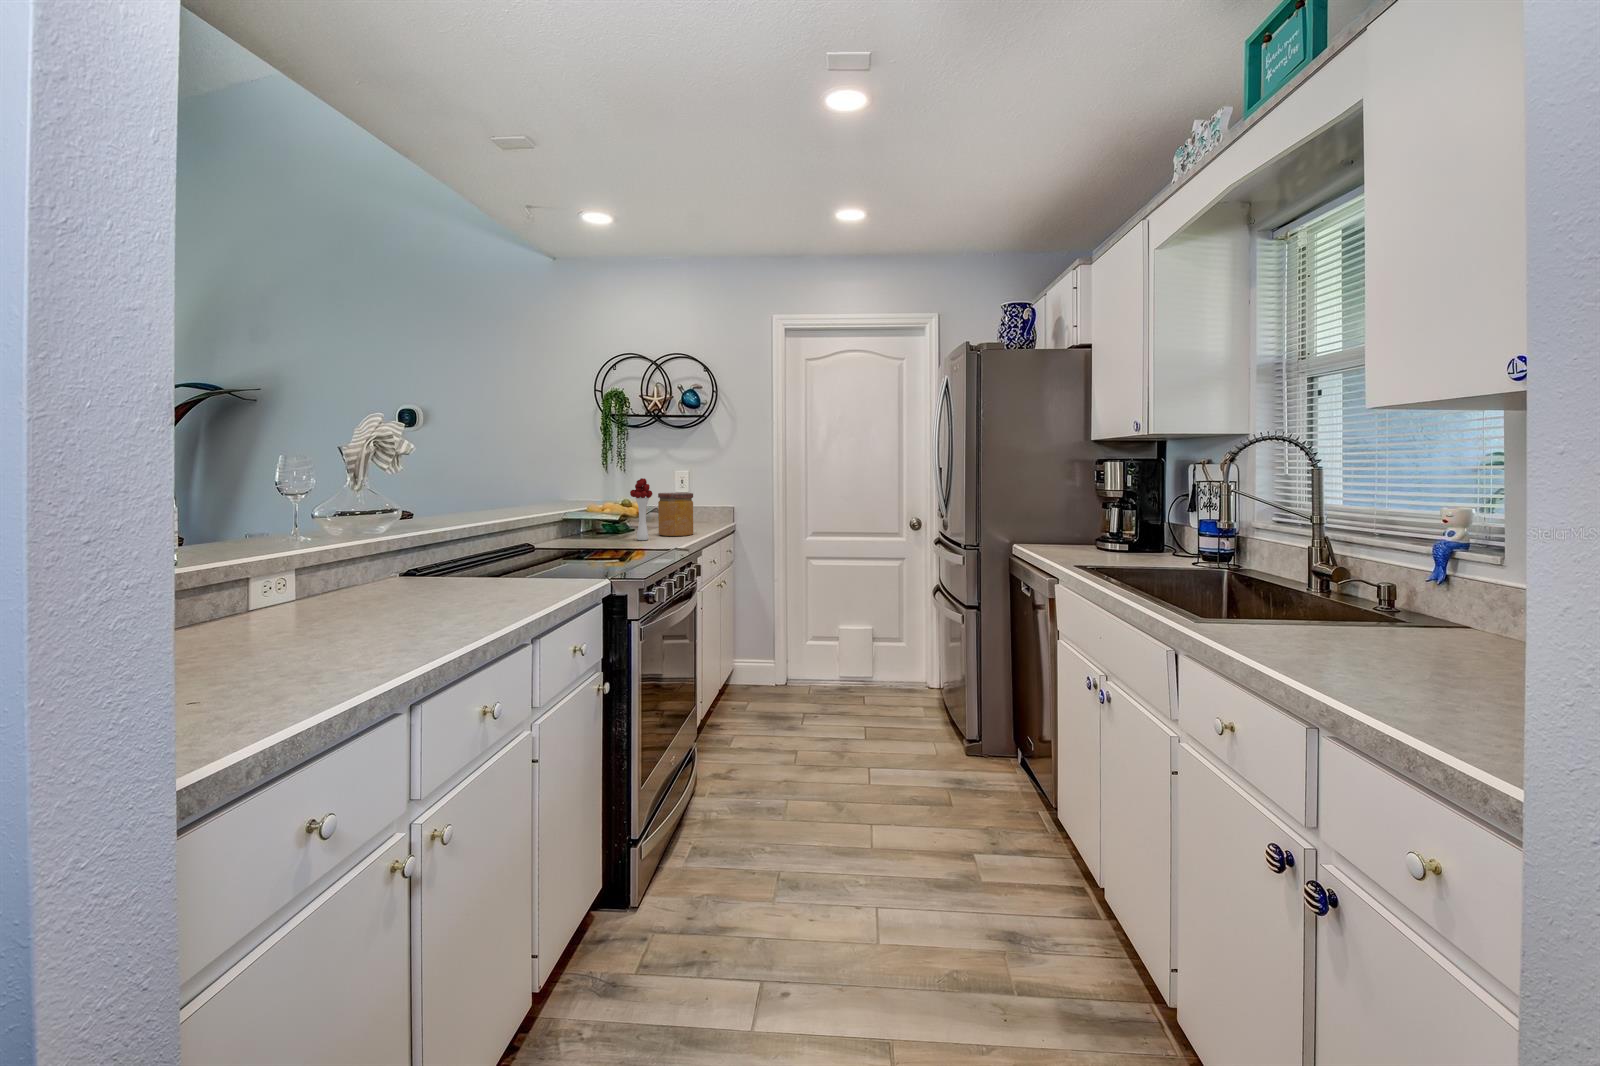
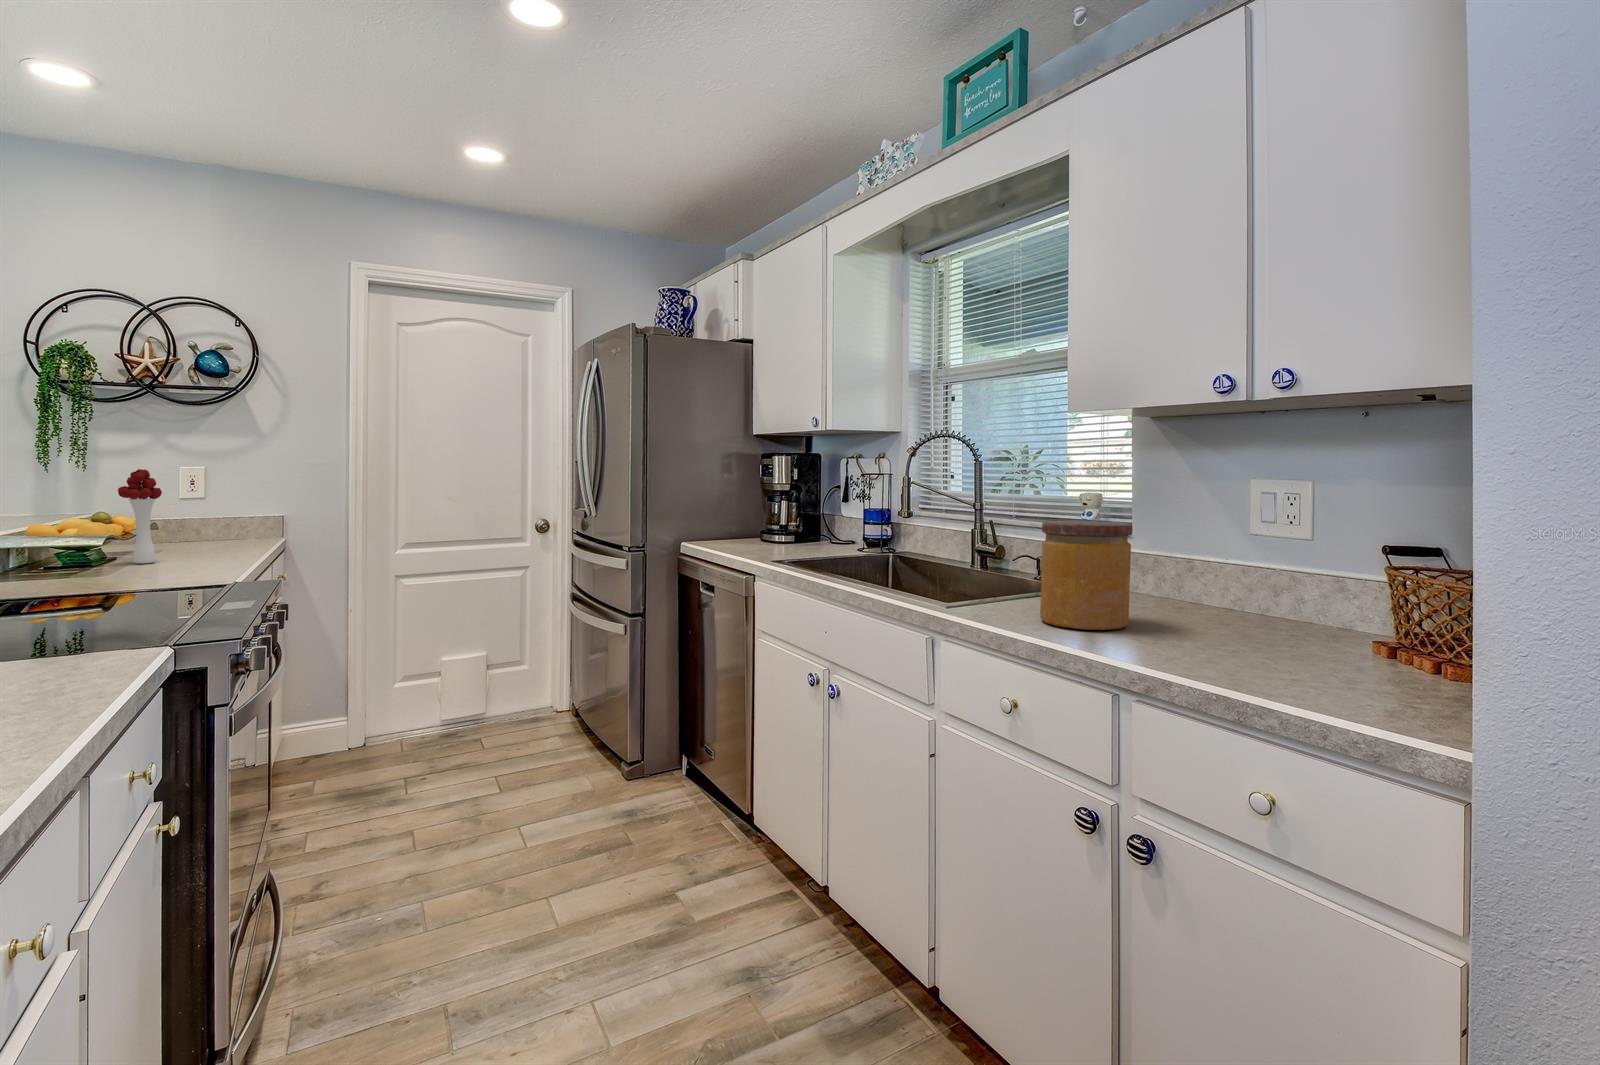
jar: present [658,493,693,536] -> present [1040,521,1132,630]

